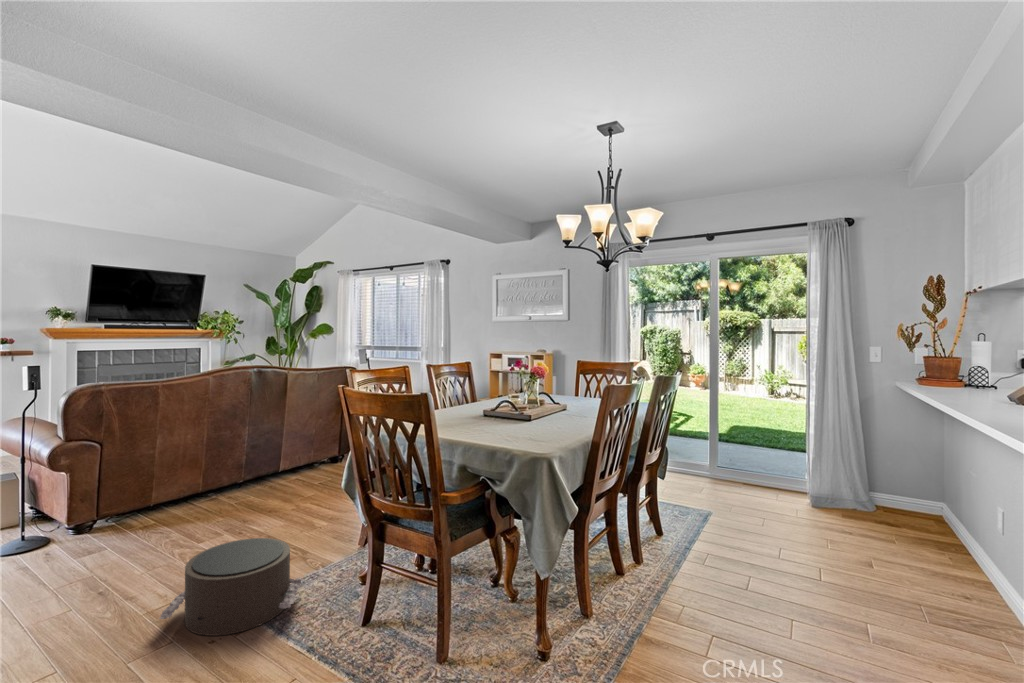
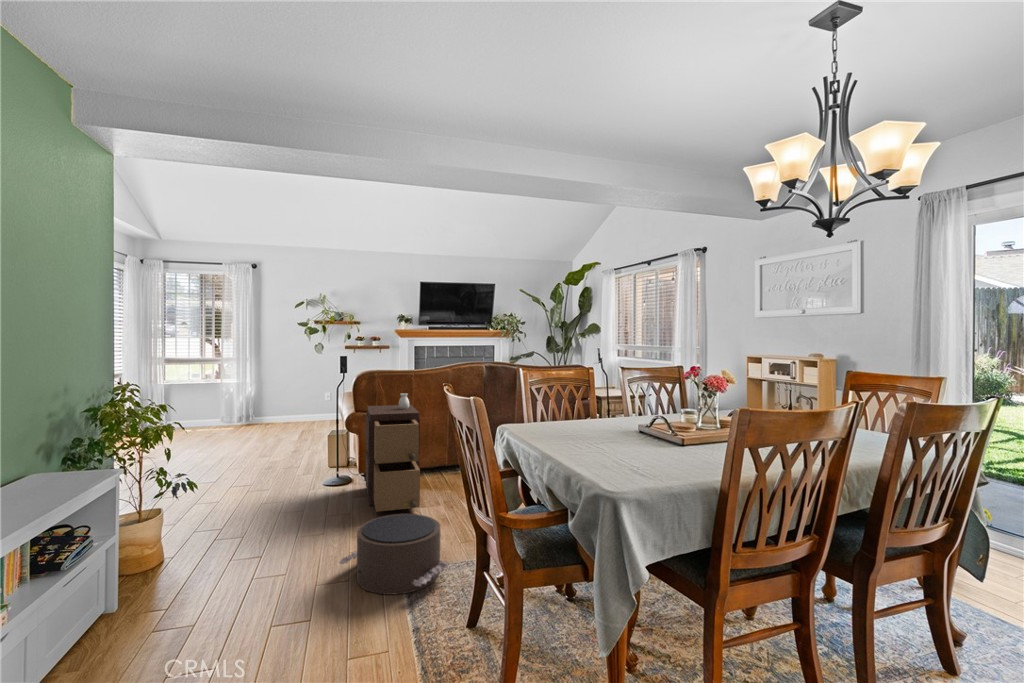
storage cabinet: none [96,408,208,556] -> present [366,393,420,512]

